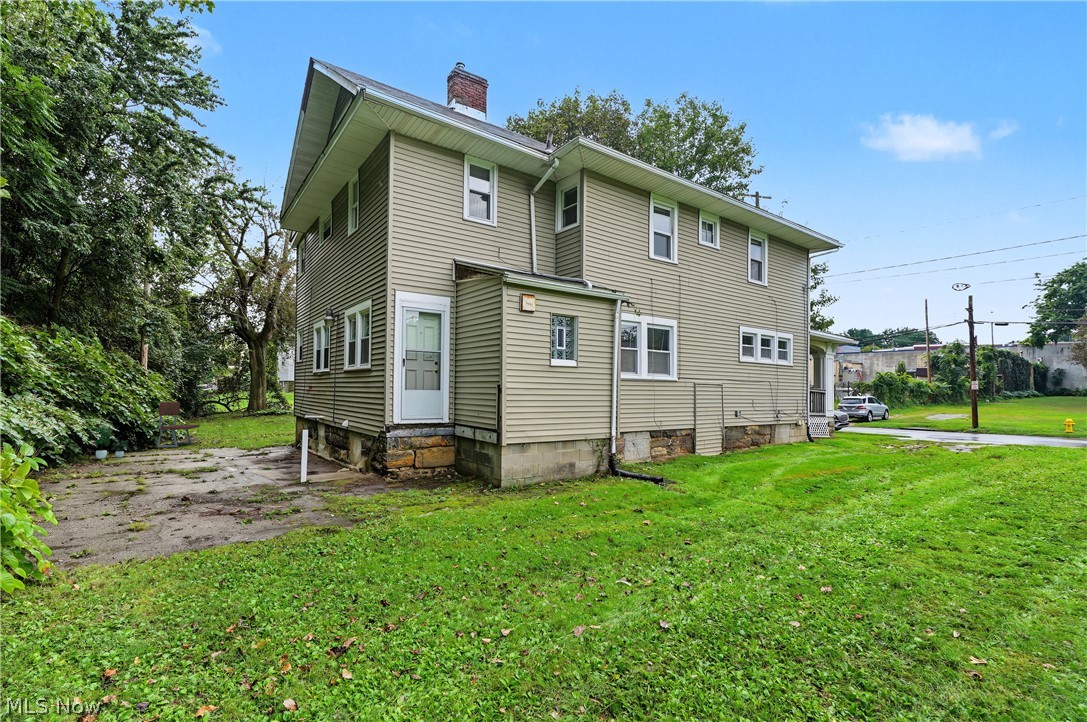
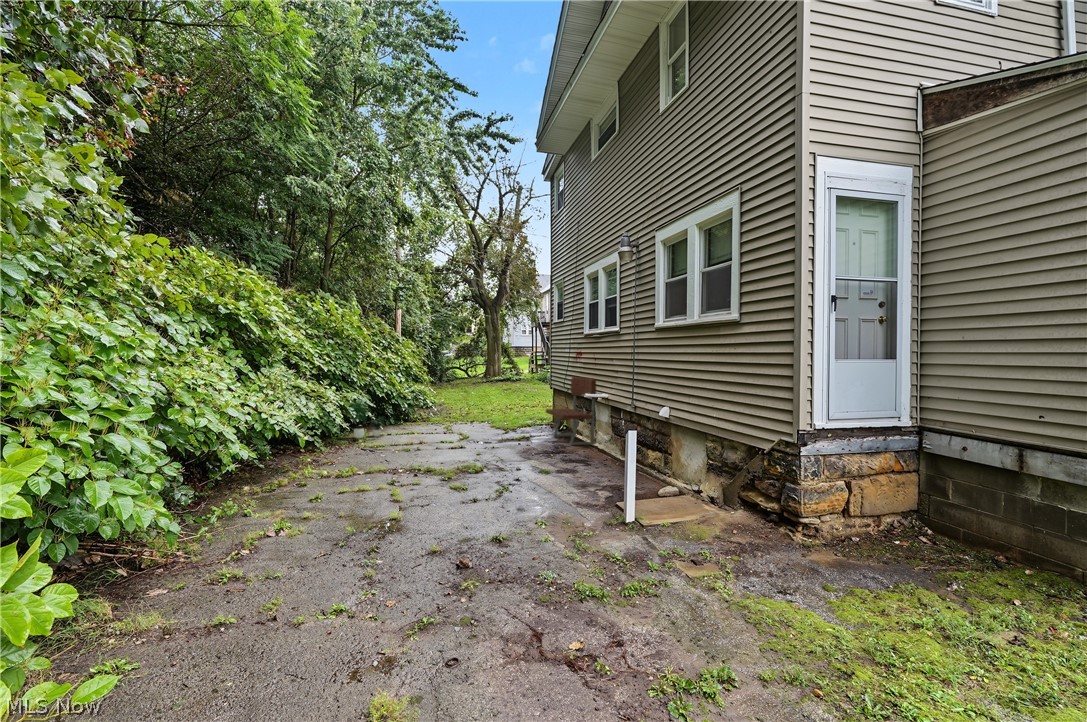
bench: present [157,402,200,447] -> present [546,377,596,445]

